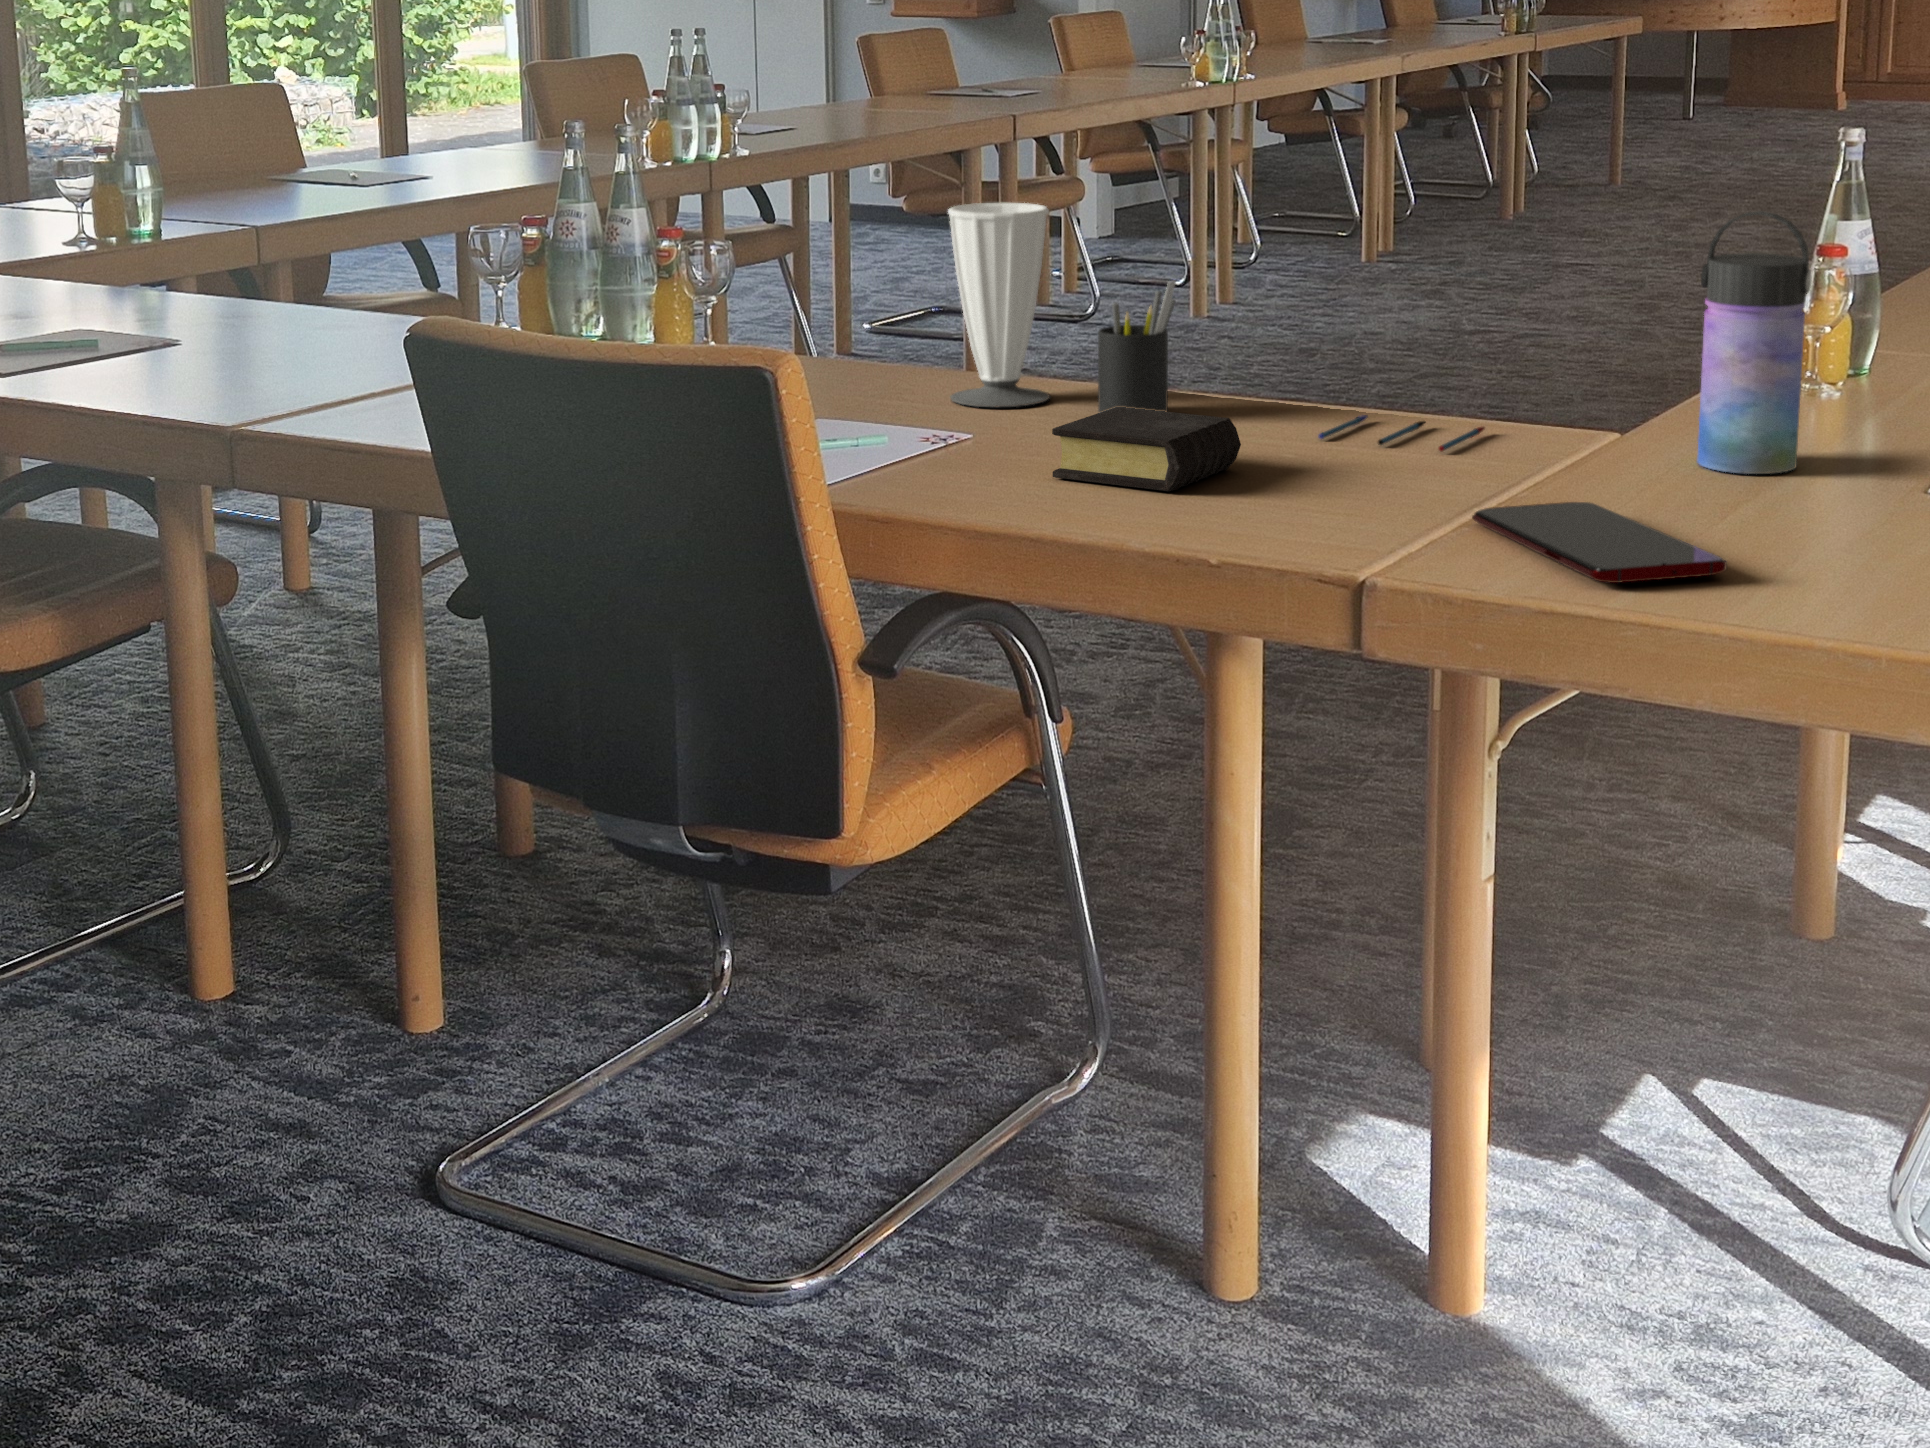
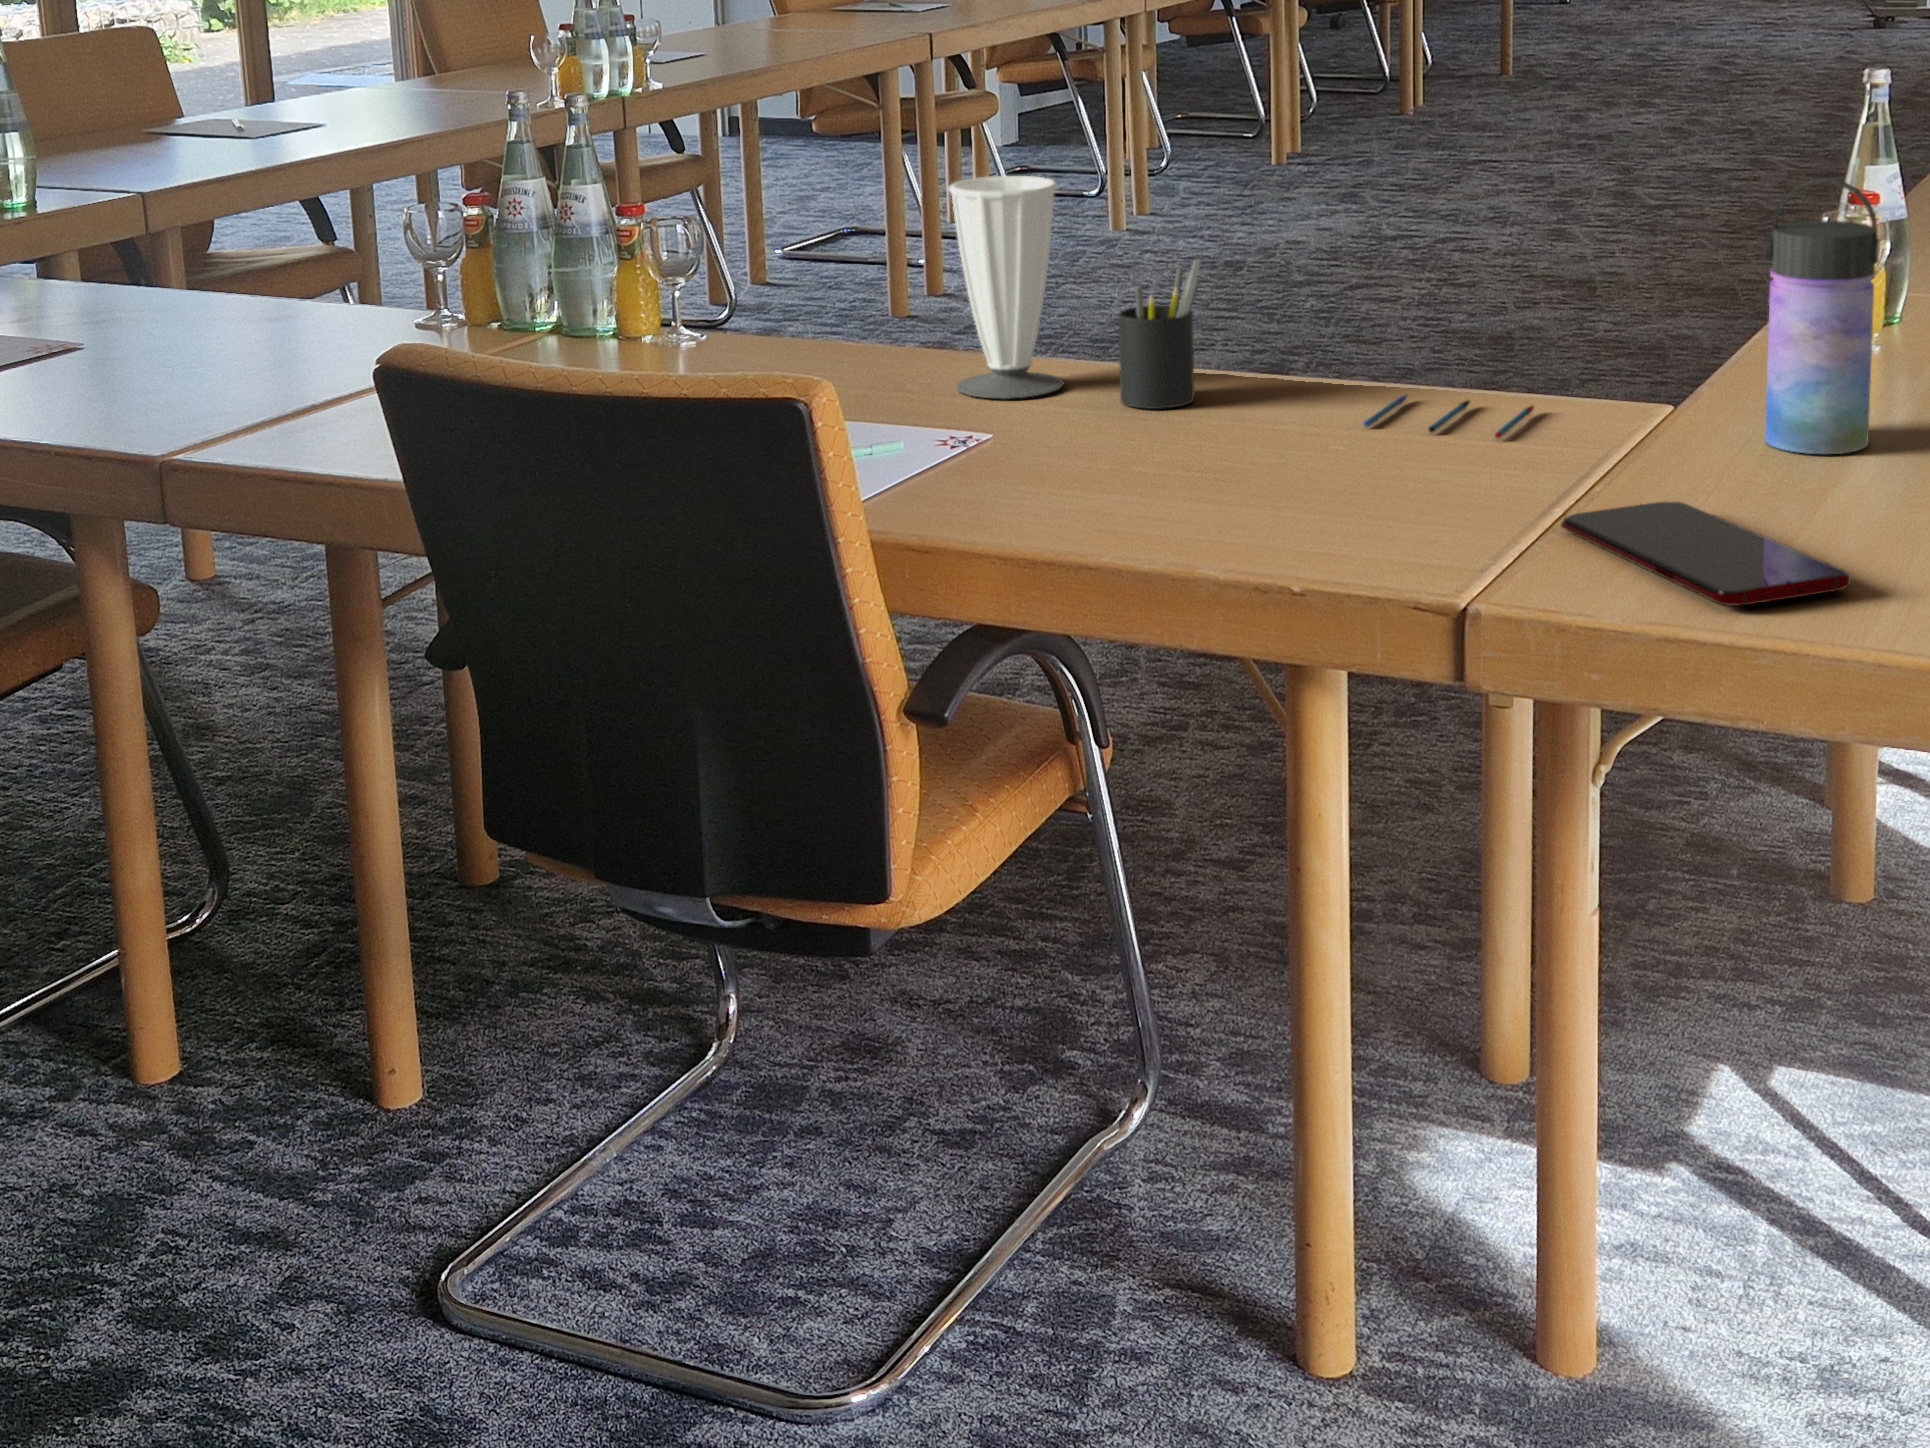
book: present [1052,407,1241,491] -> none [1095,405,1294,503]

